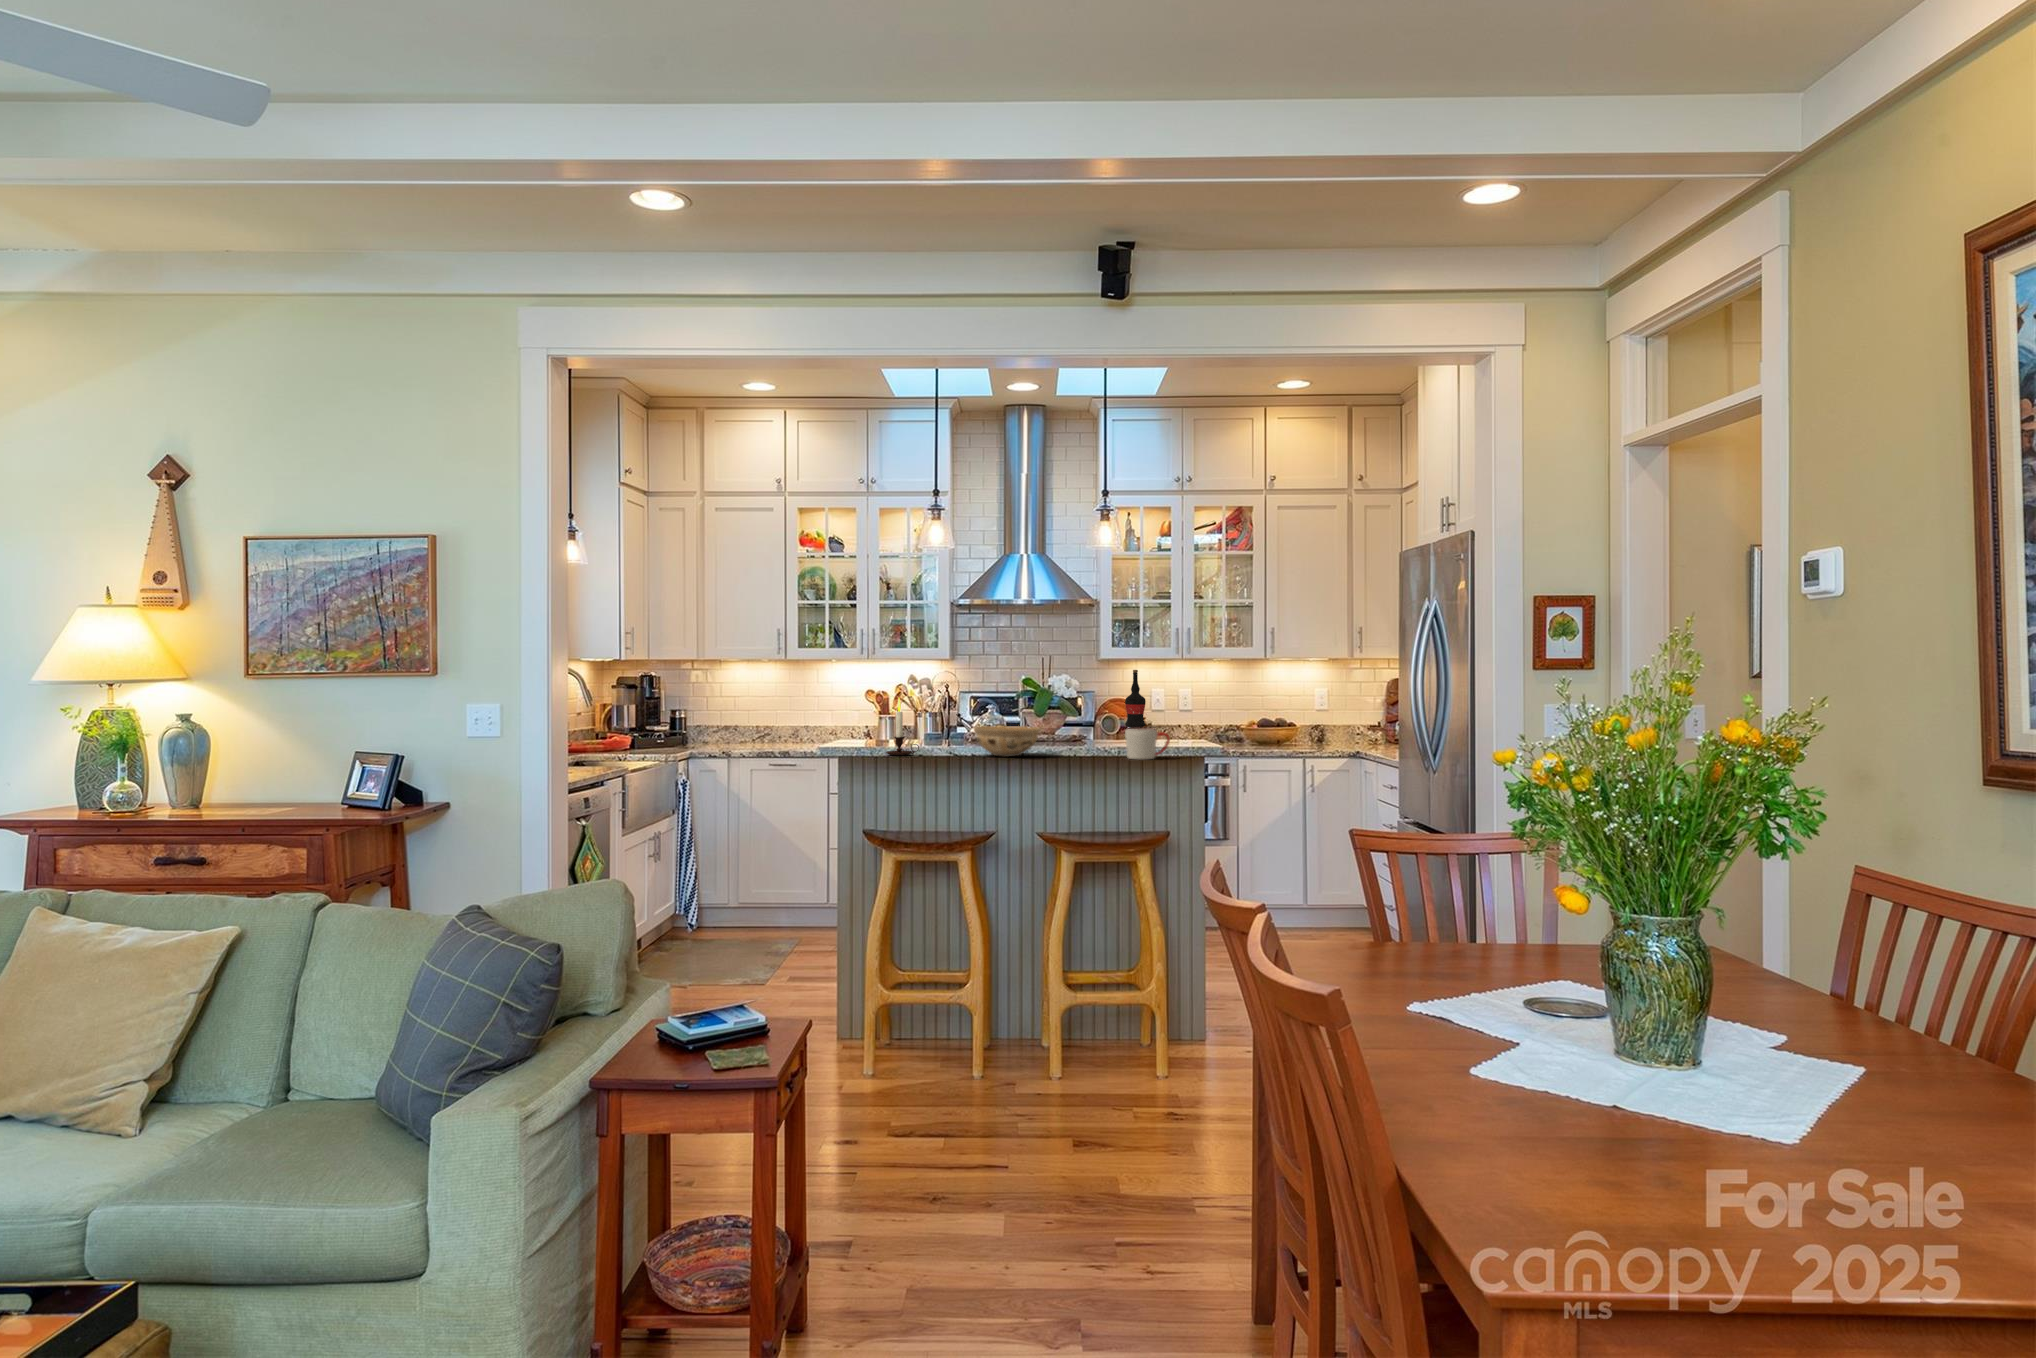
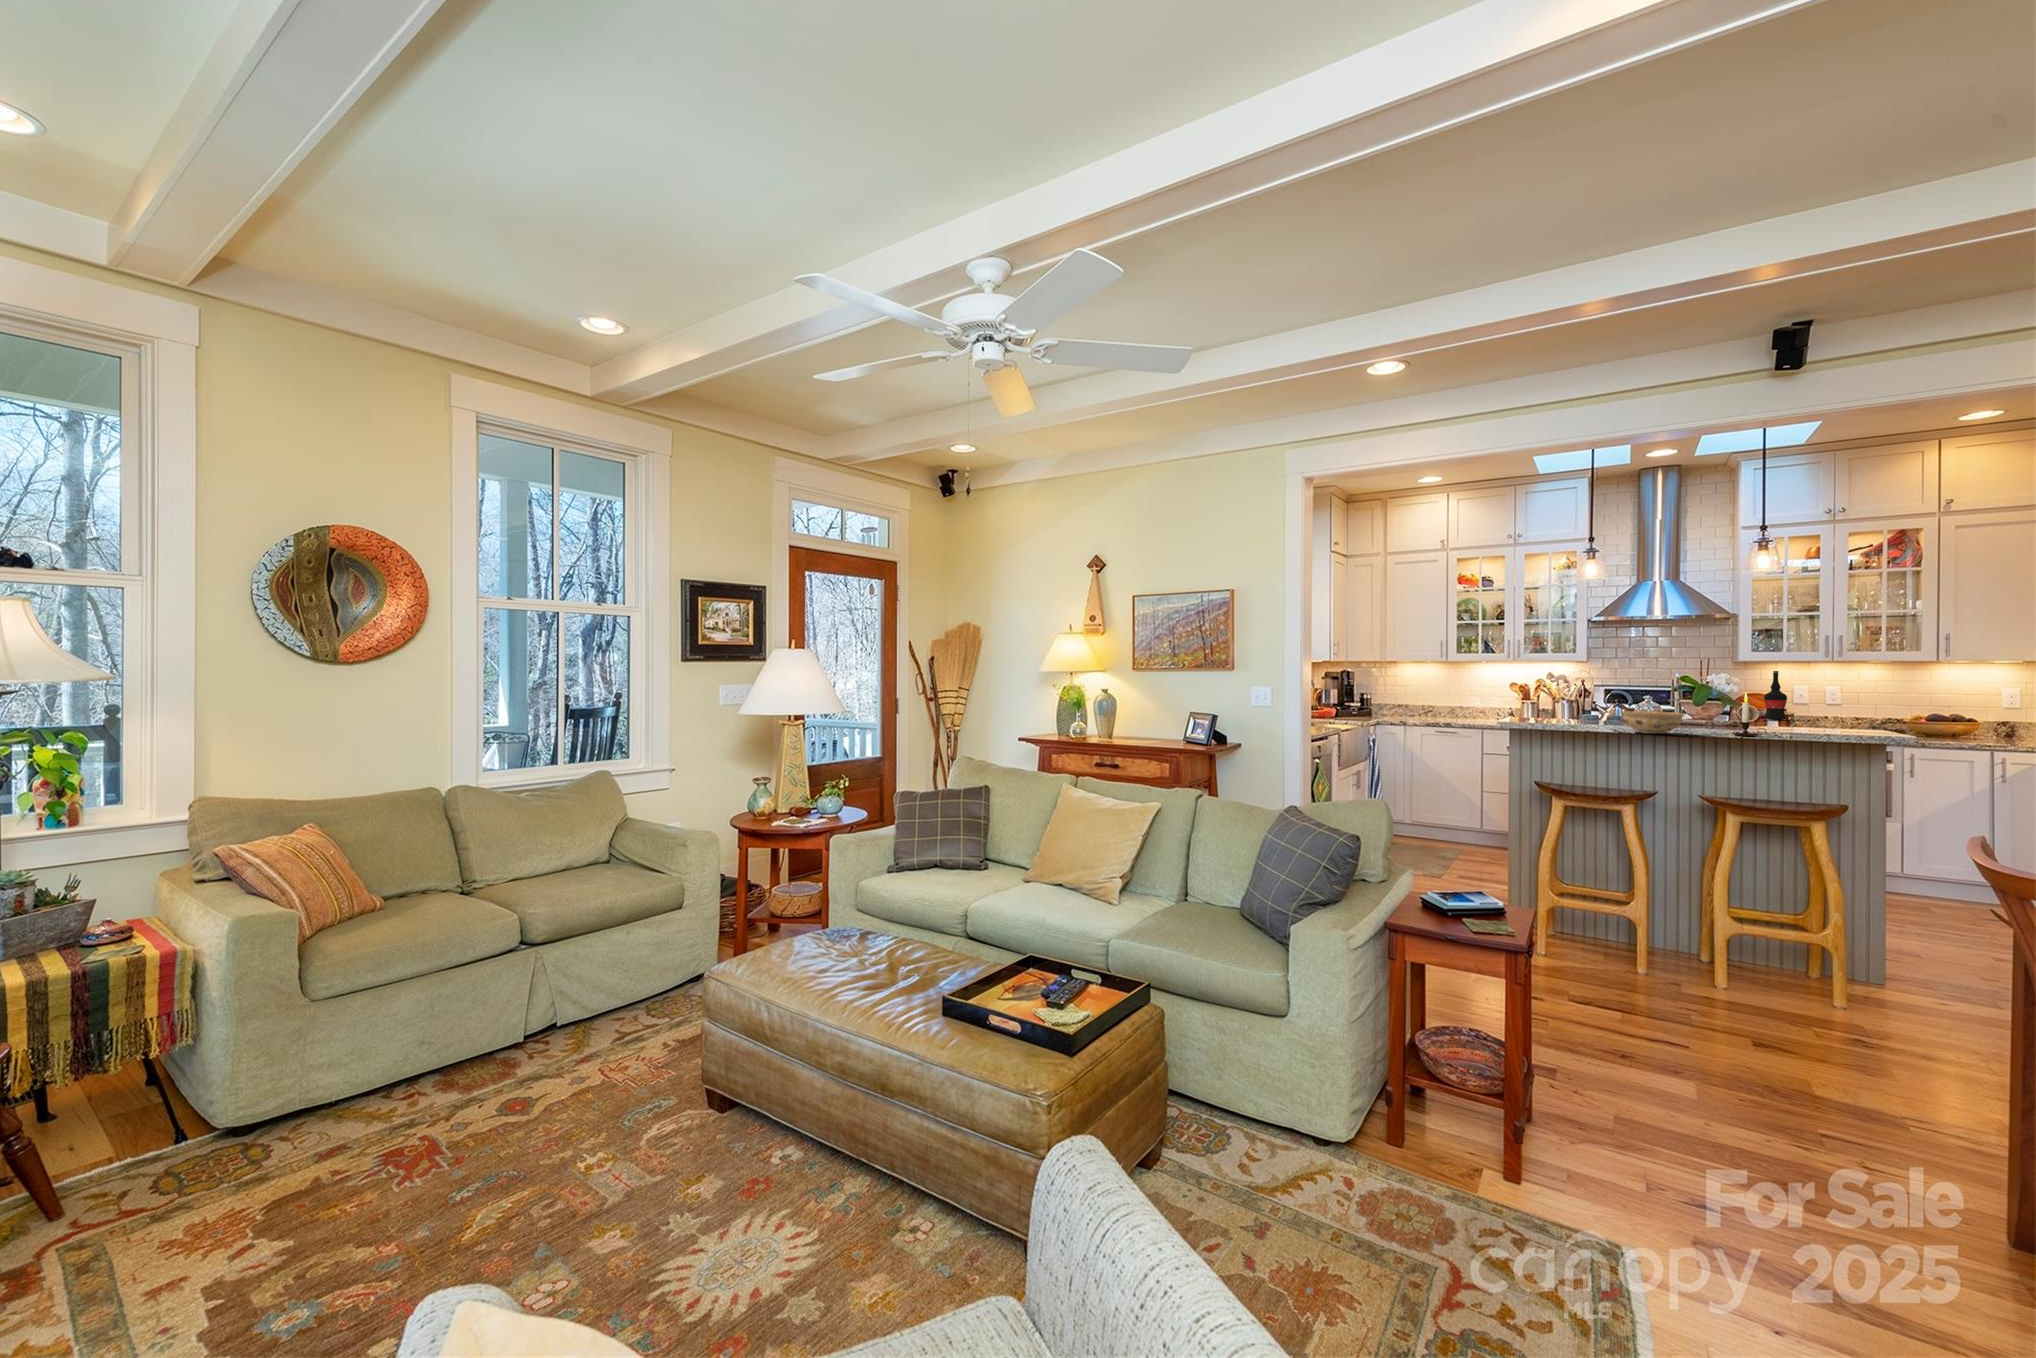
candle: present [886,698,919,755] -> present [1733,693,1766,736]
mug: present [1125,728,1170,759] -> none [1771,716,1819,742]

